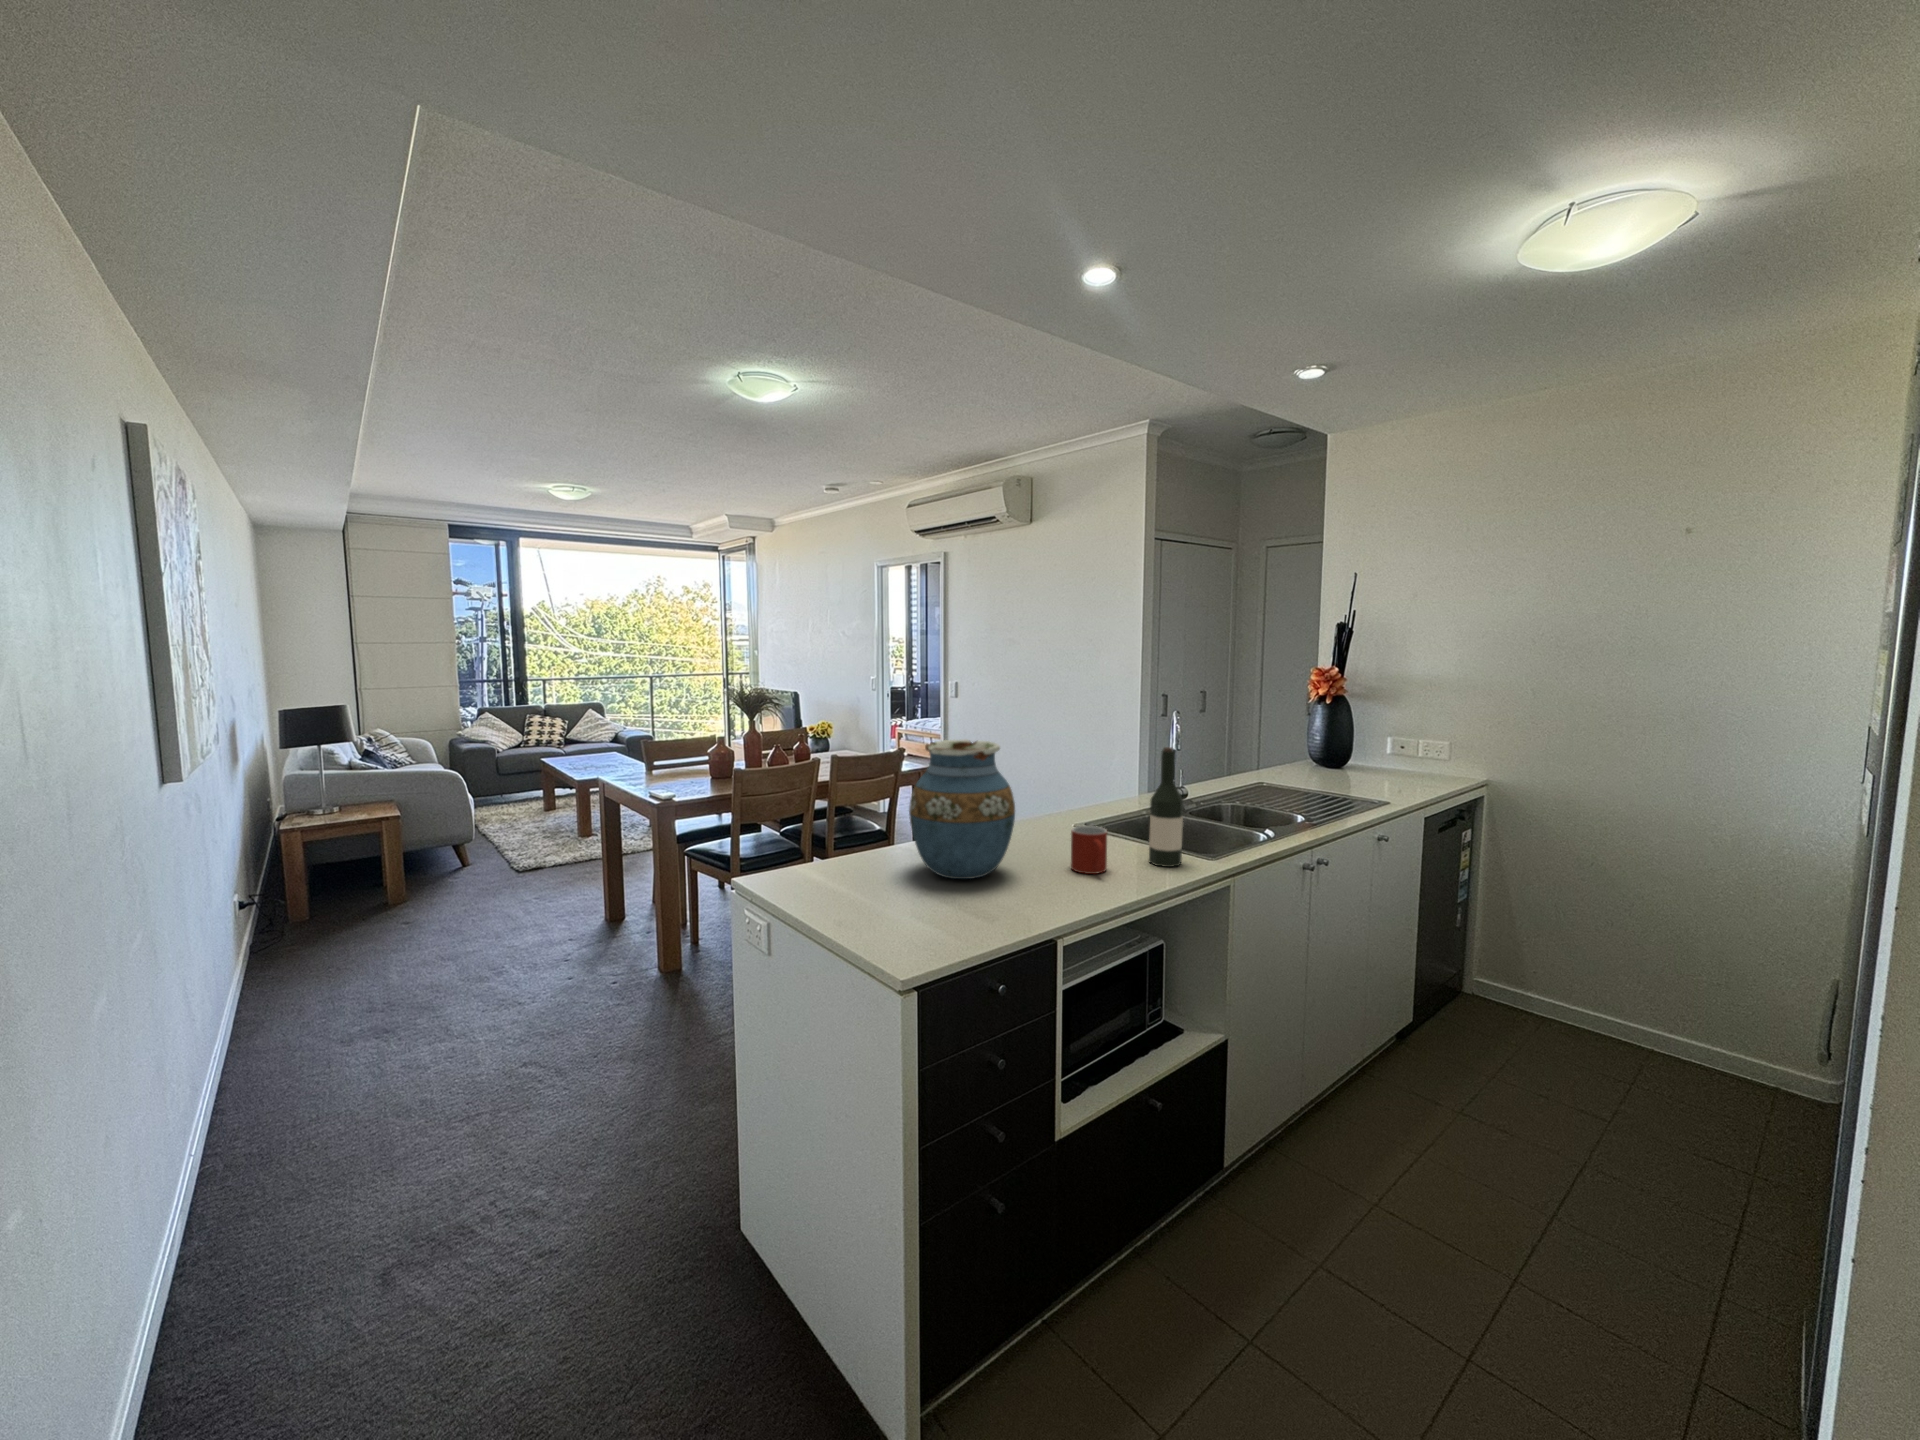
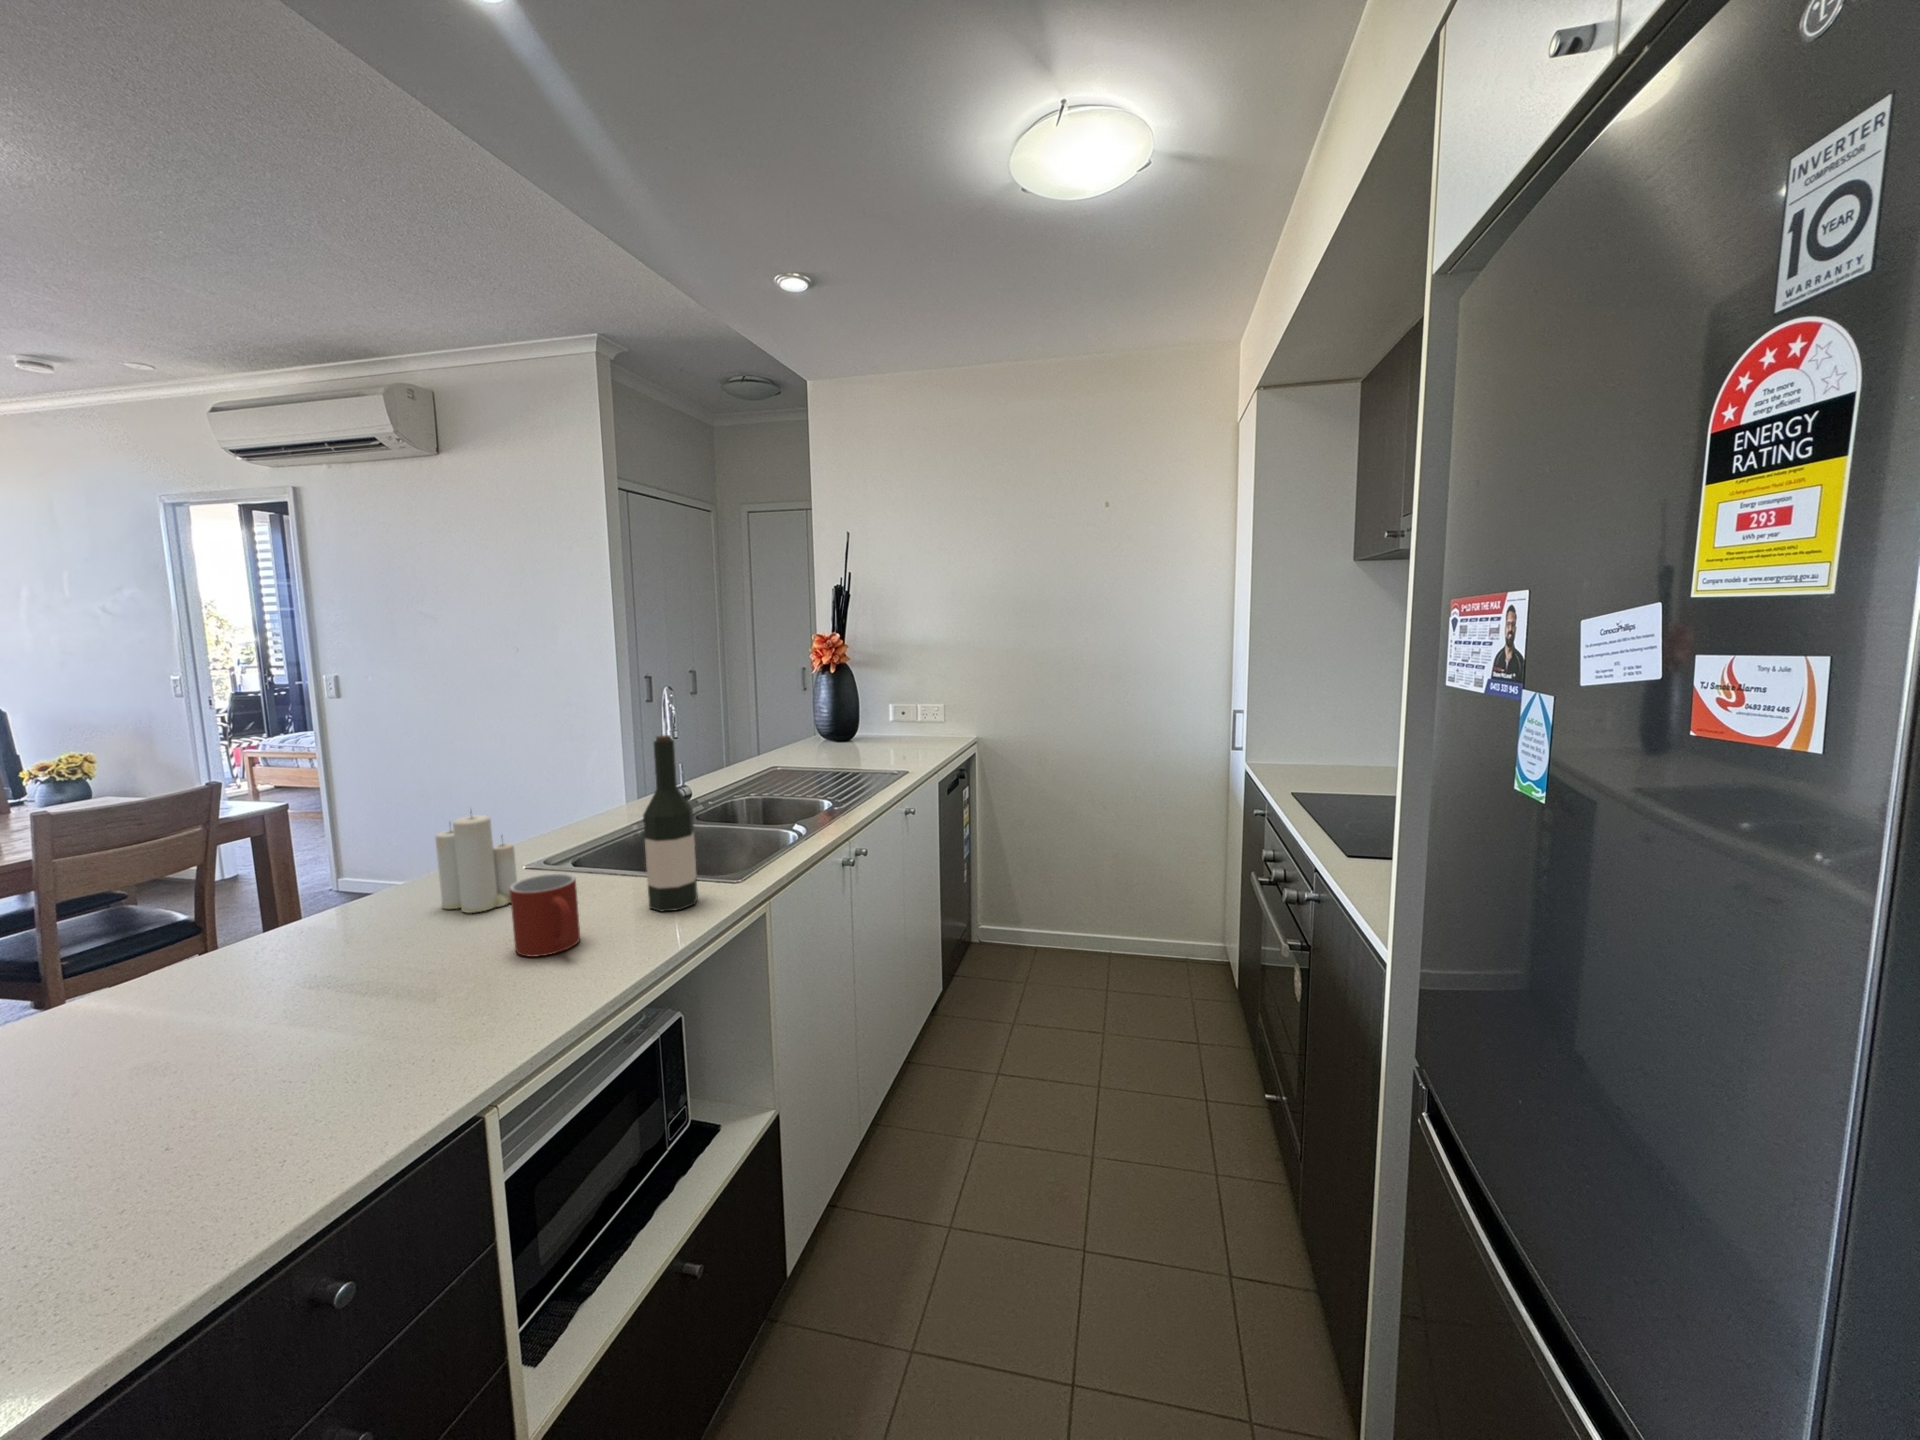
vase: present [909,740,1015,879] -> none [94,758,385,1047]
candle: none [1031,780,1072,844] -> present [435,815,517,913]

